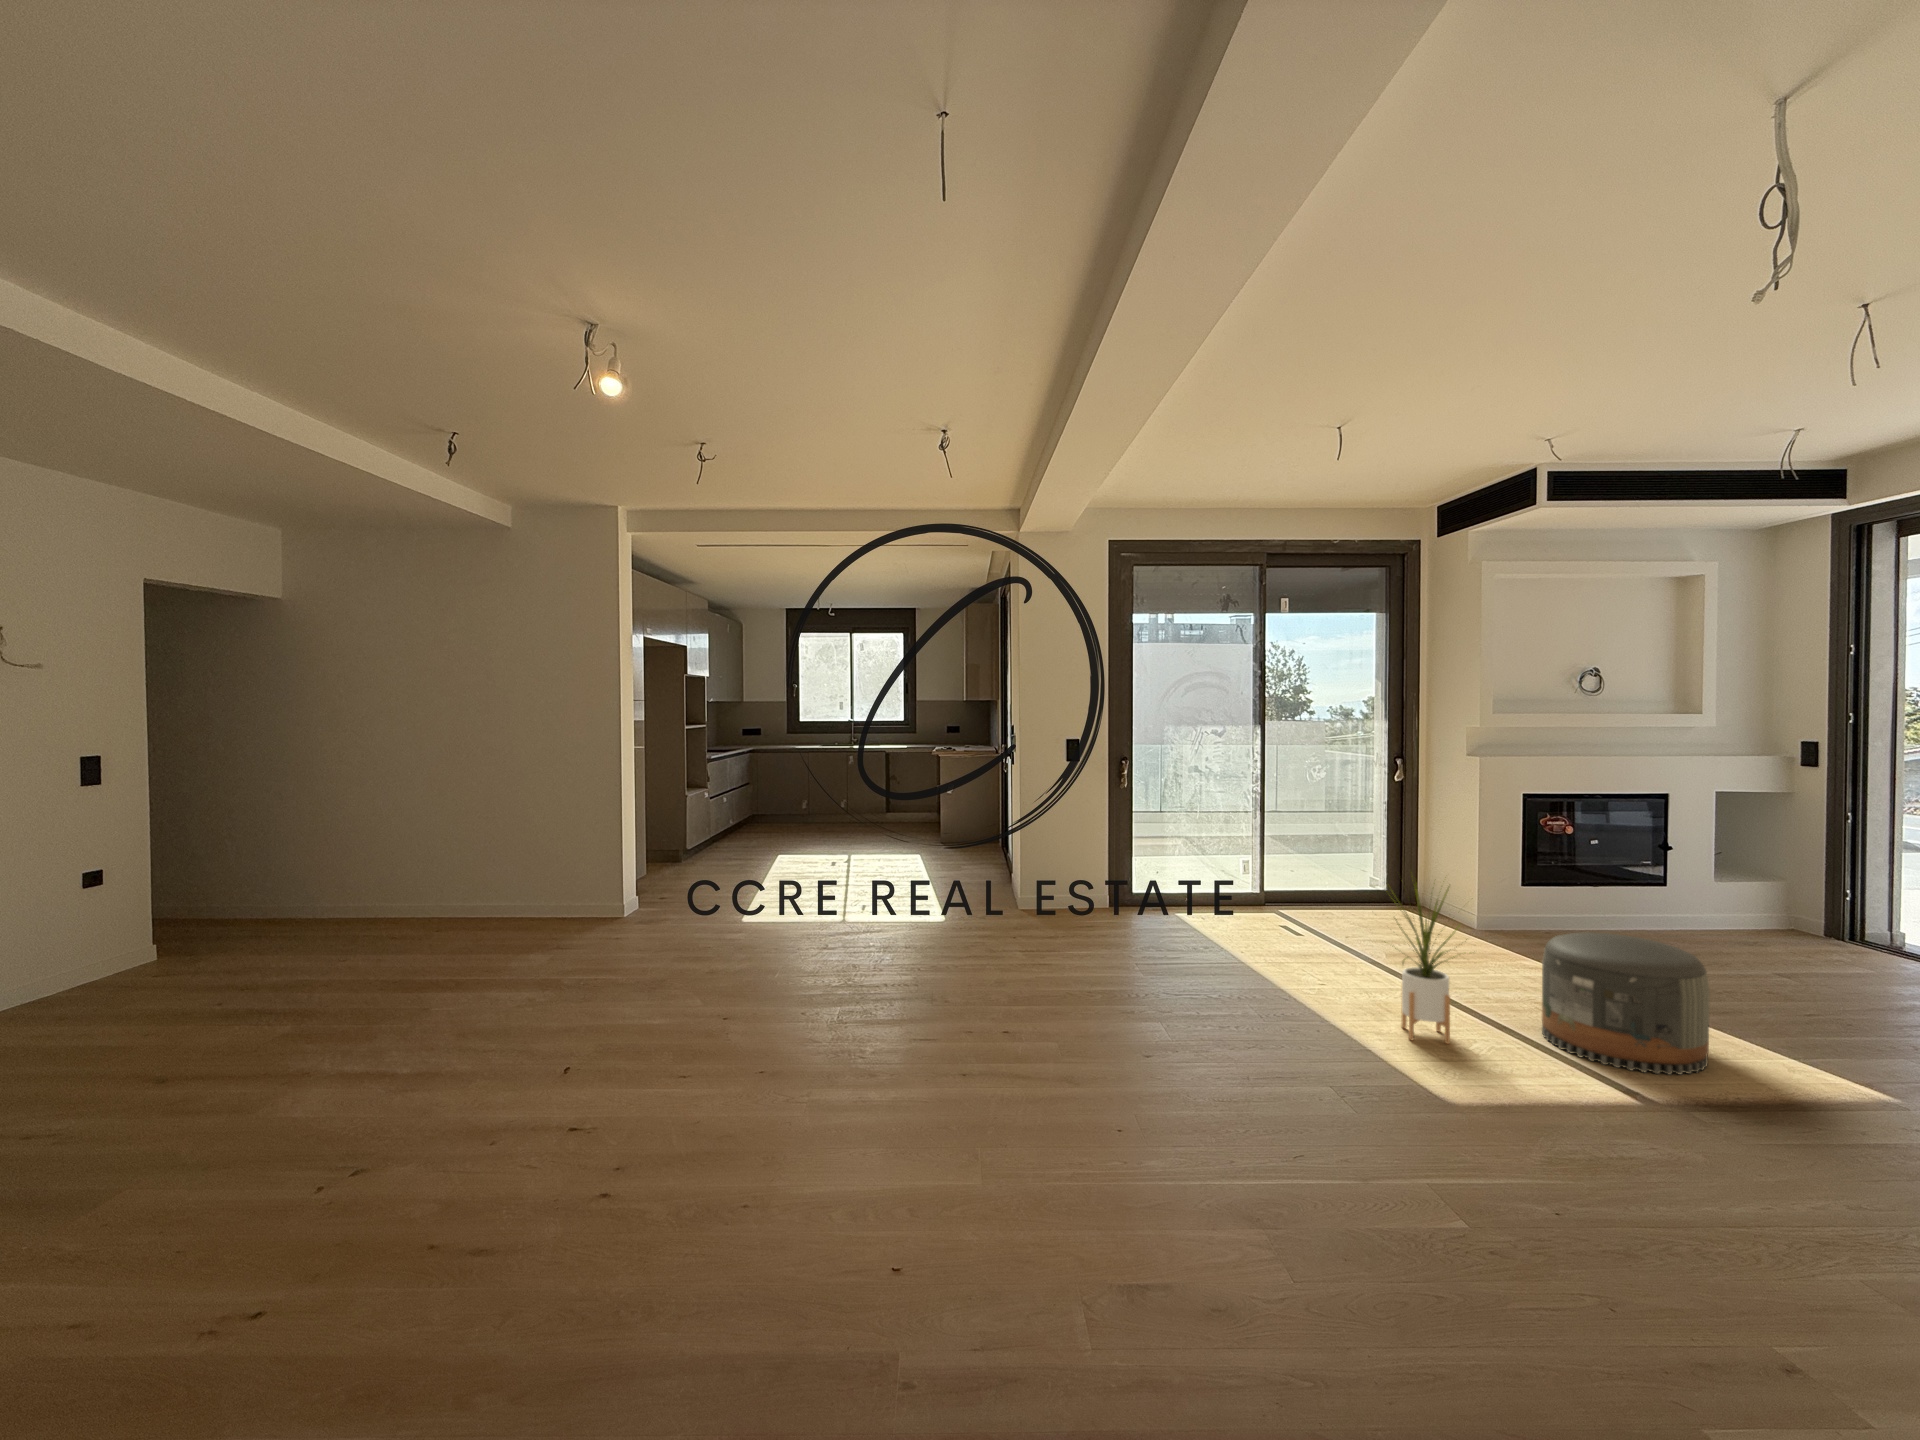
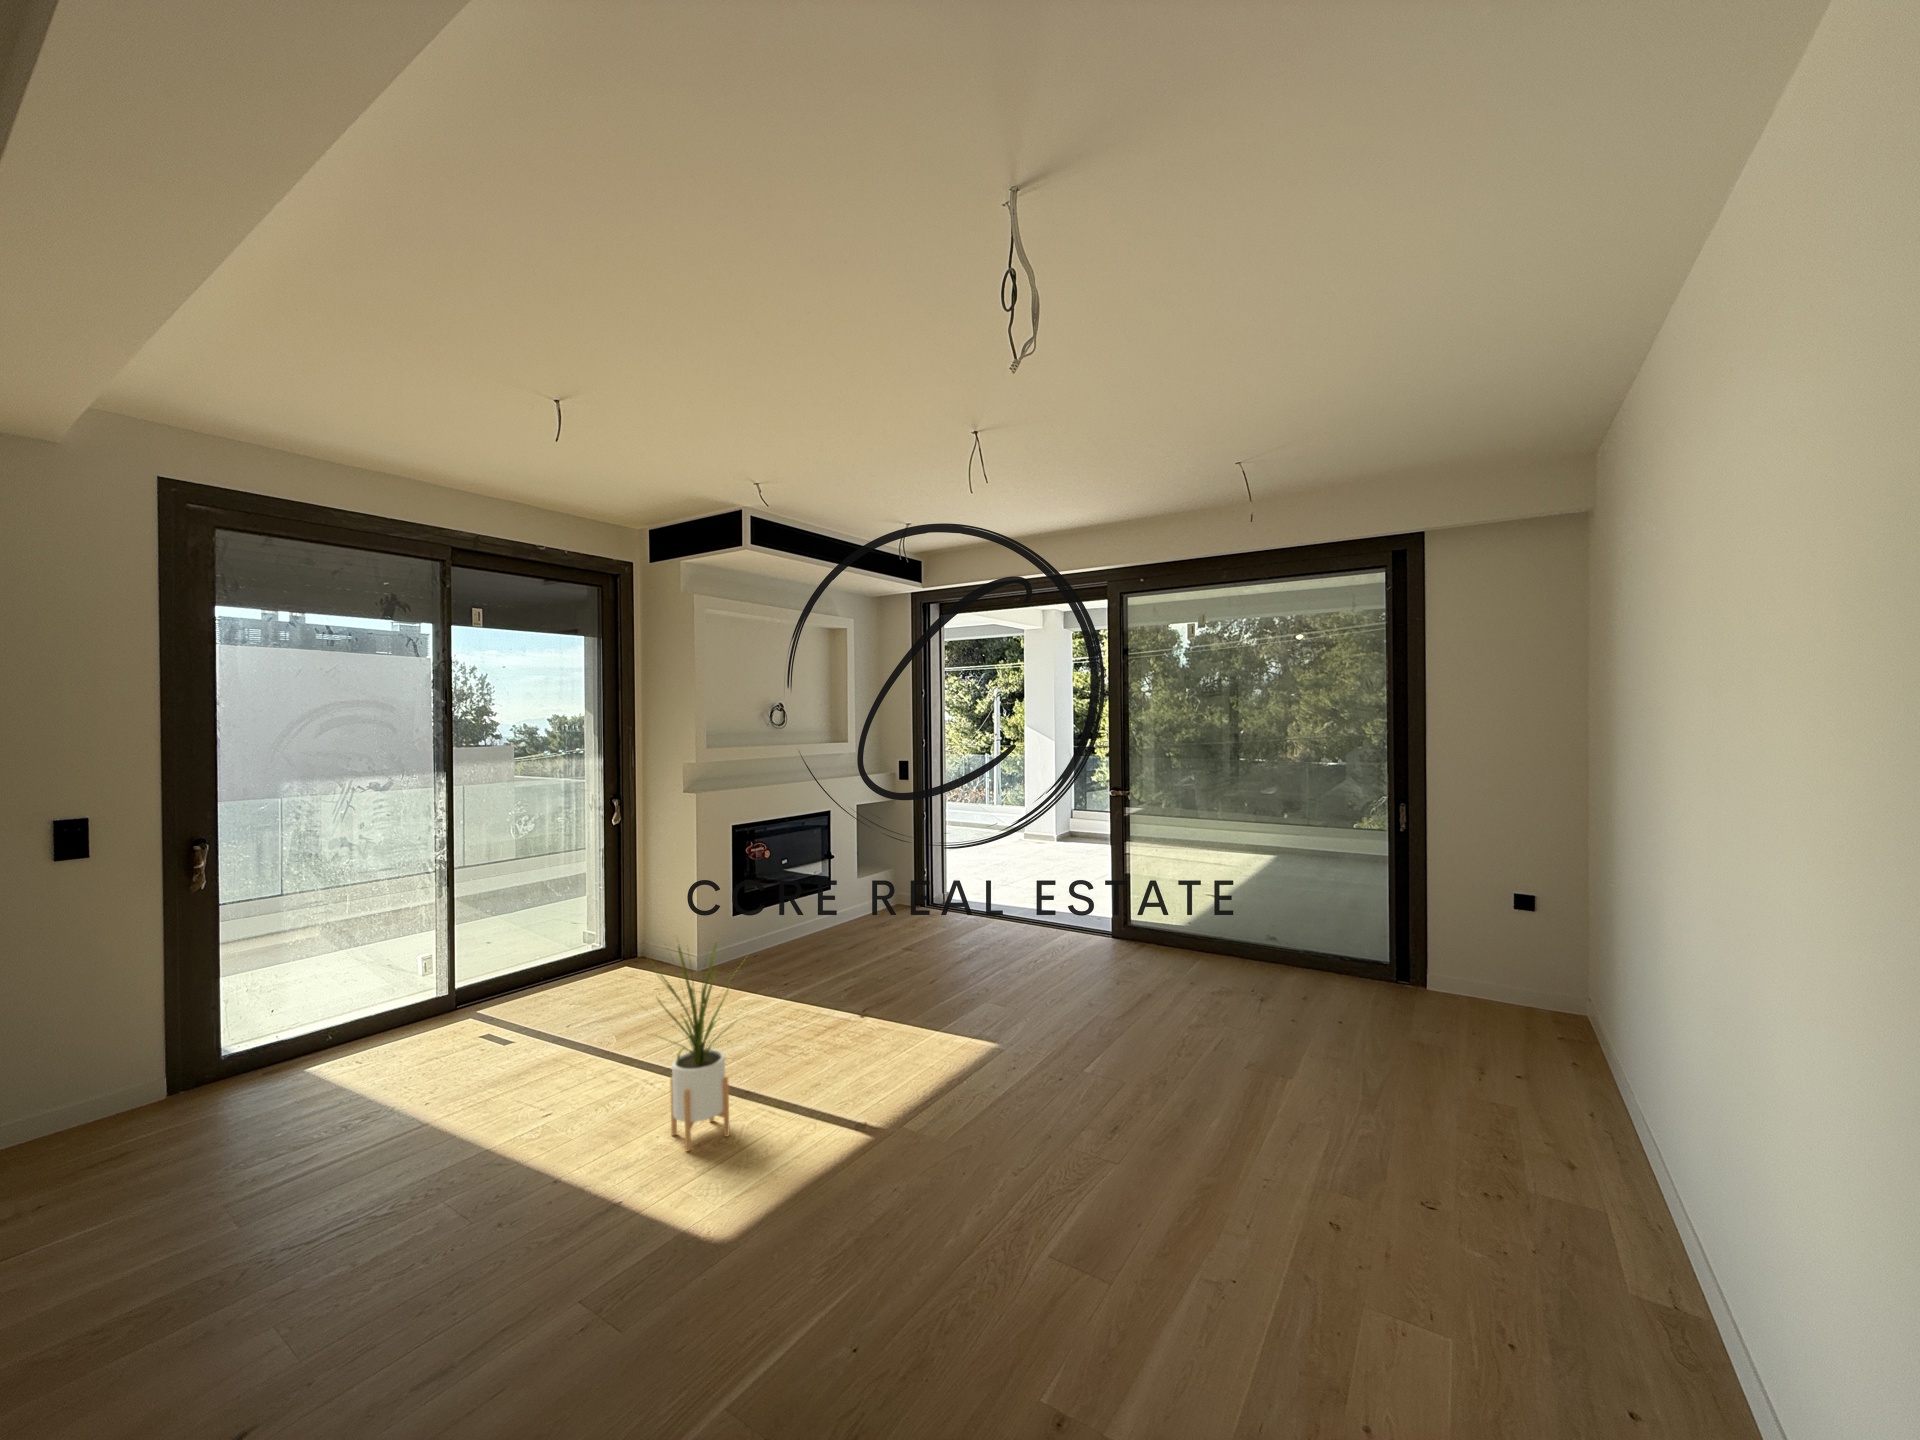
pouf: present [1542,932,1710,1075] -> none [800,951,931,1094]

